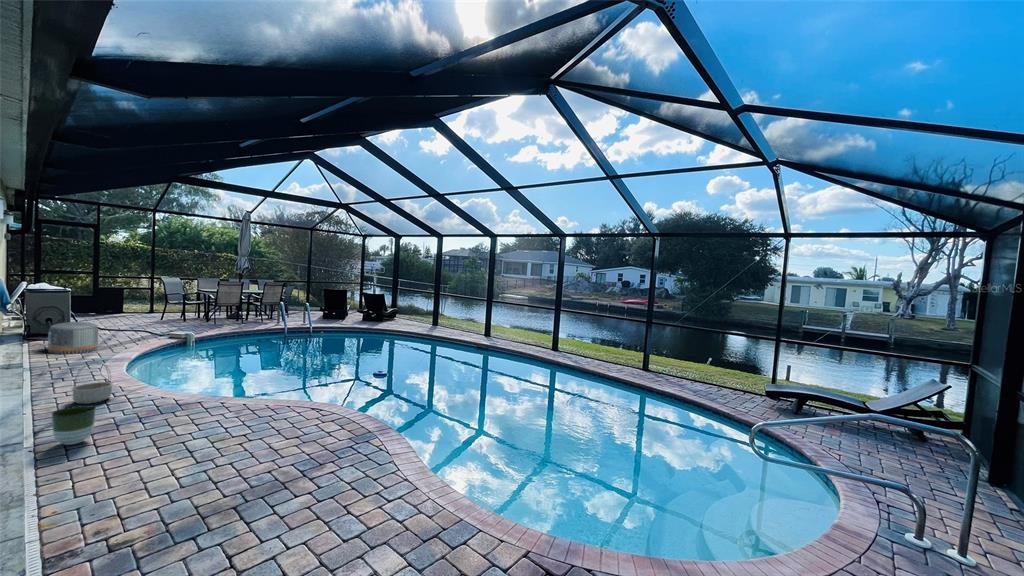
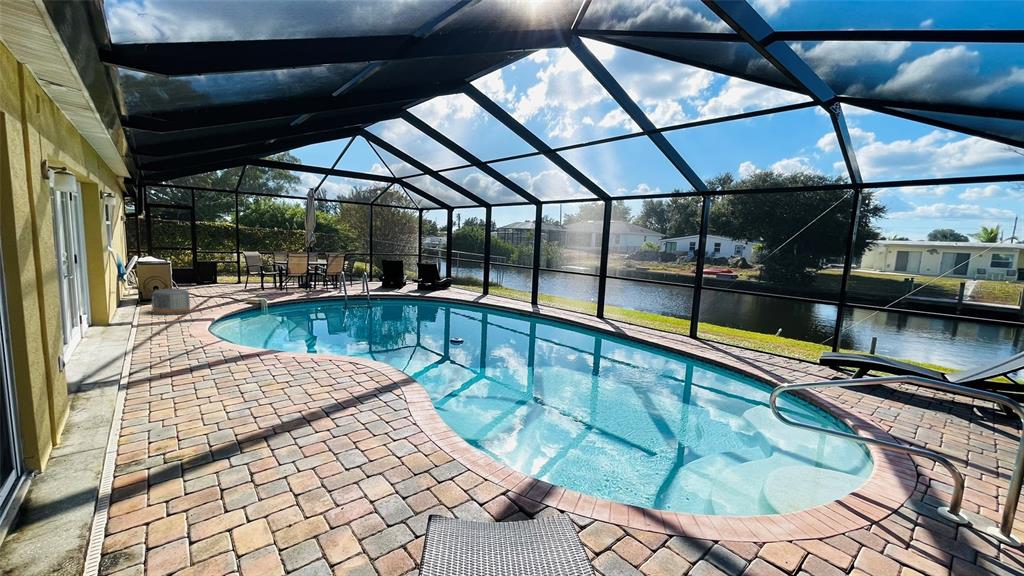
basket: present [72,362,113,404] -> none [160,319,192,353]
planter: present [52,405,96,445] -> none [138,352,171,383]

